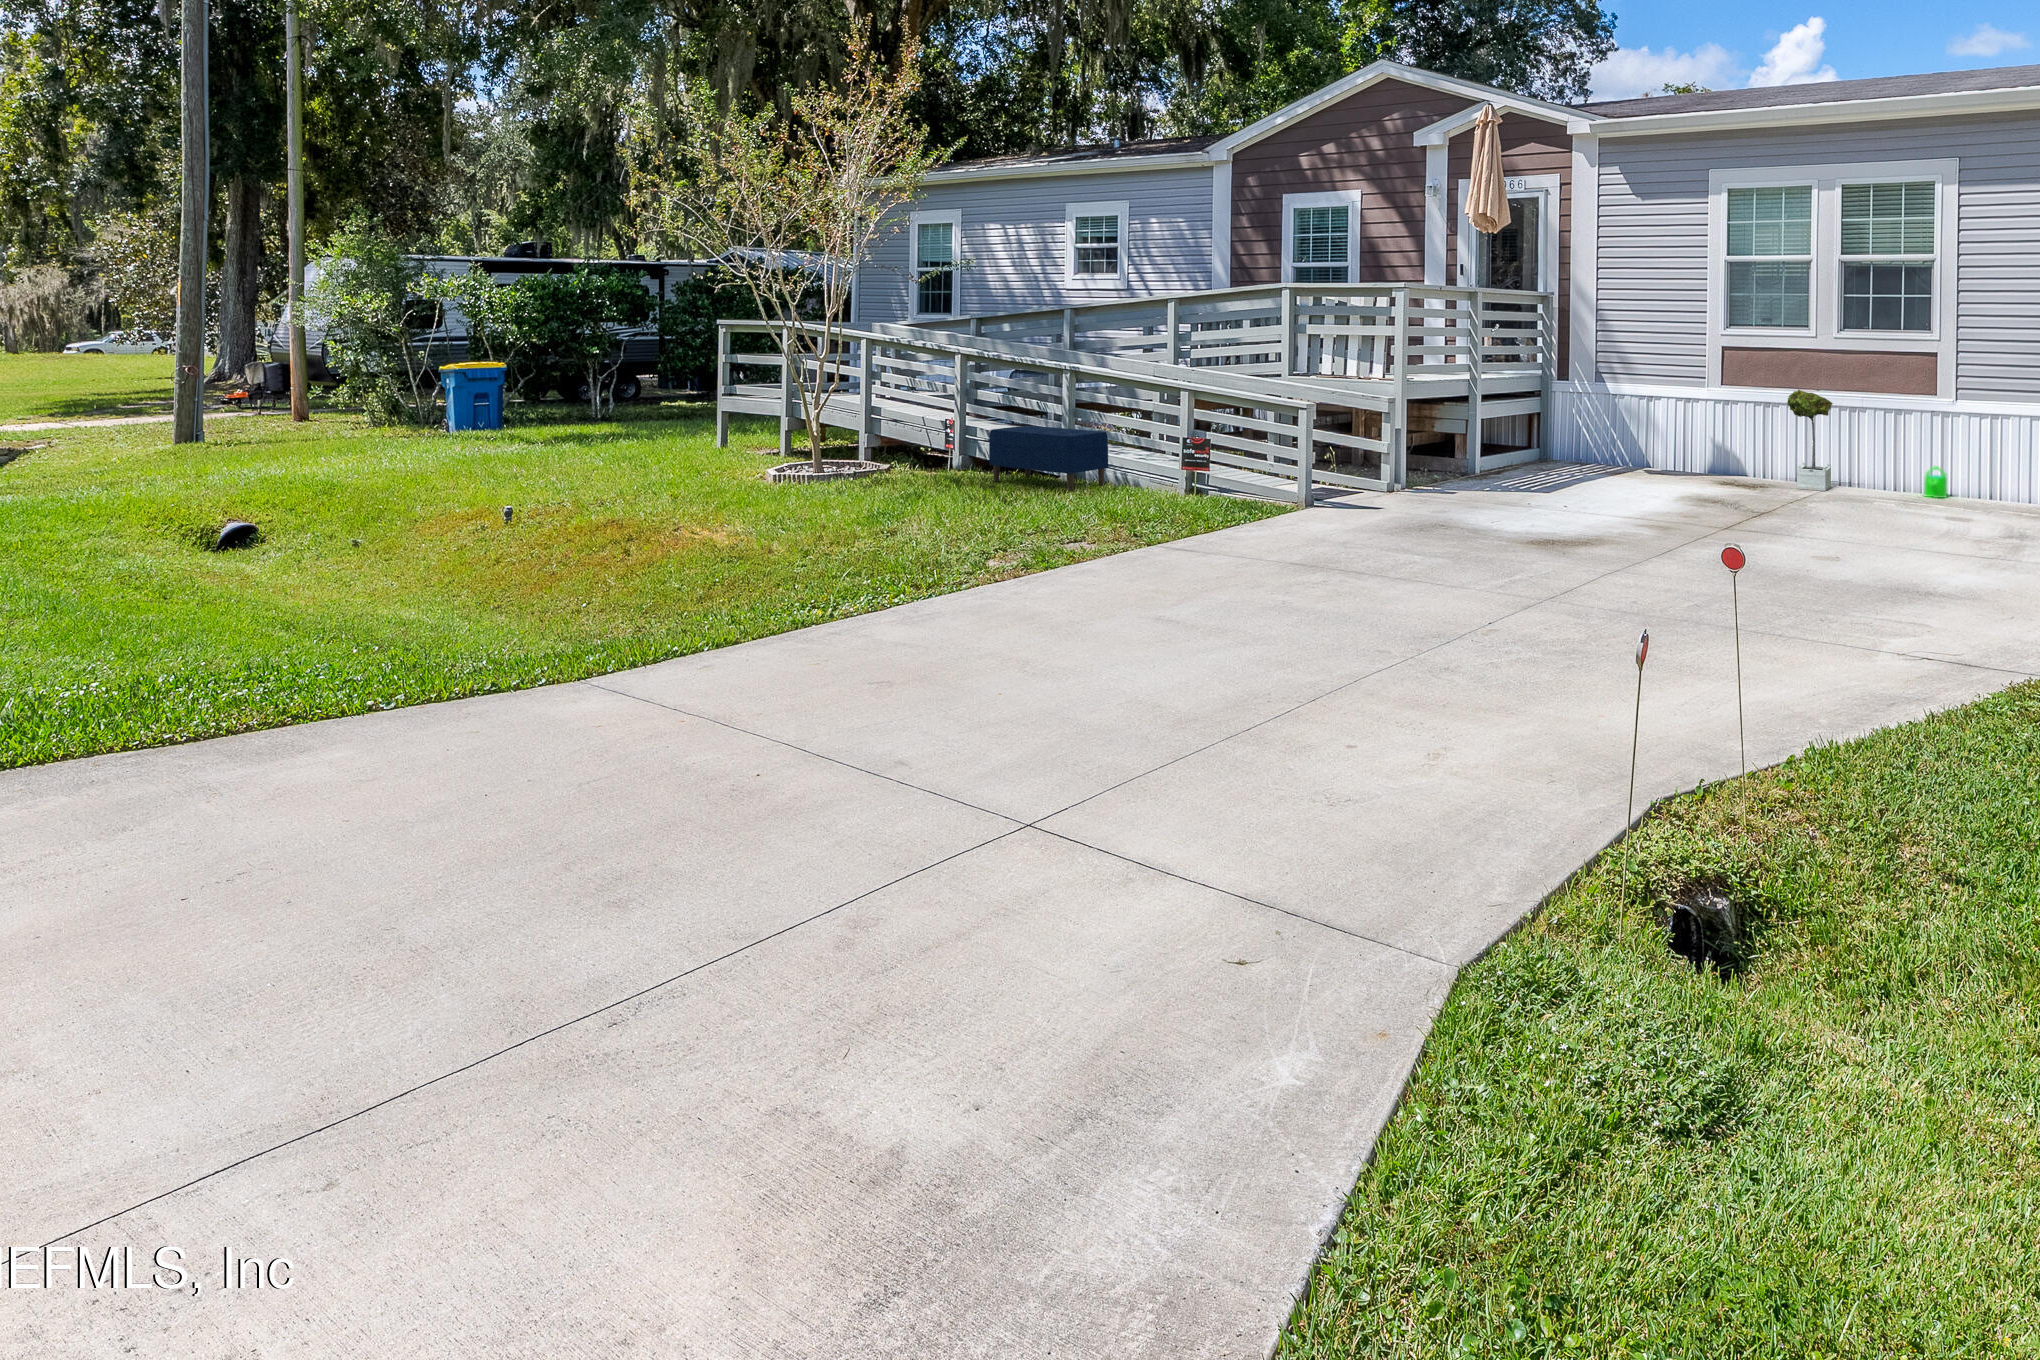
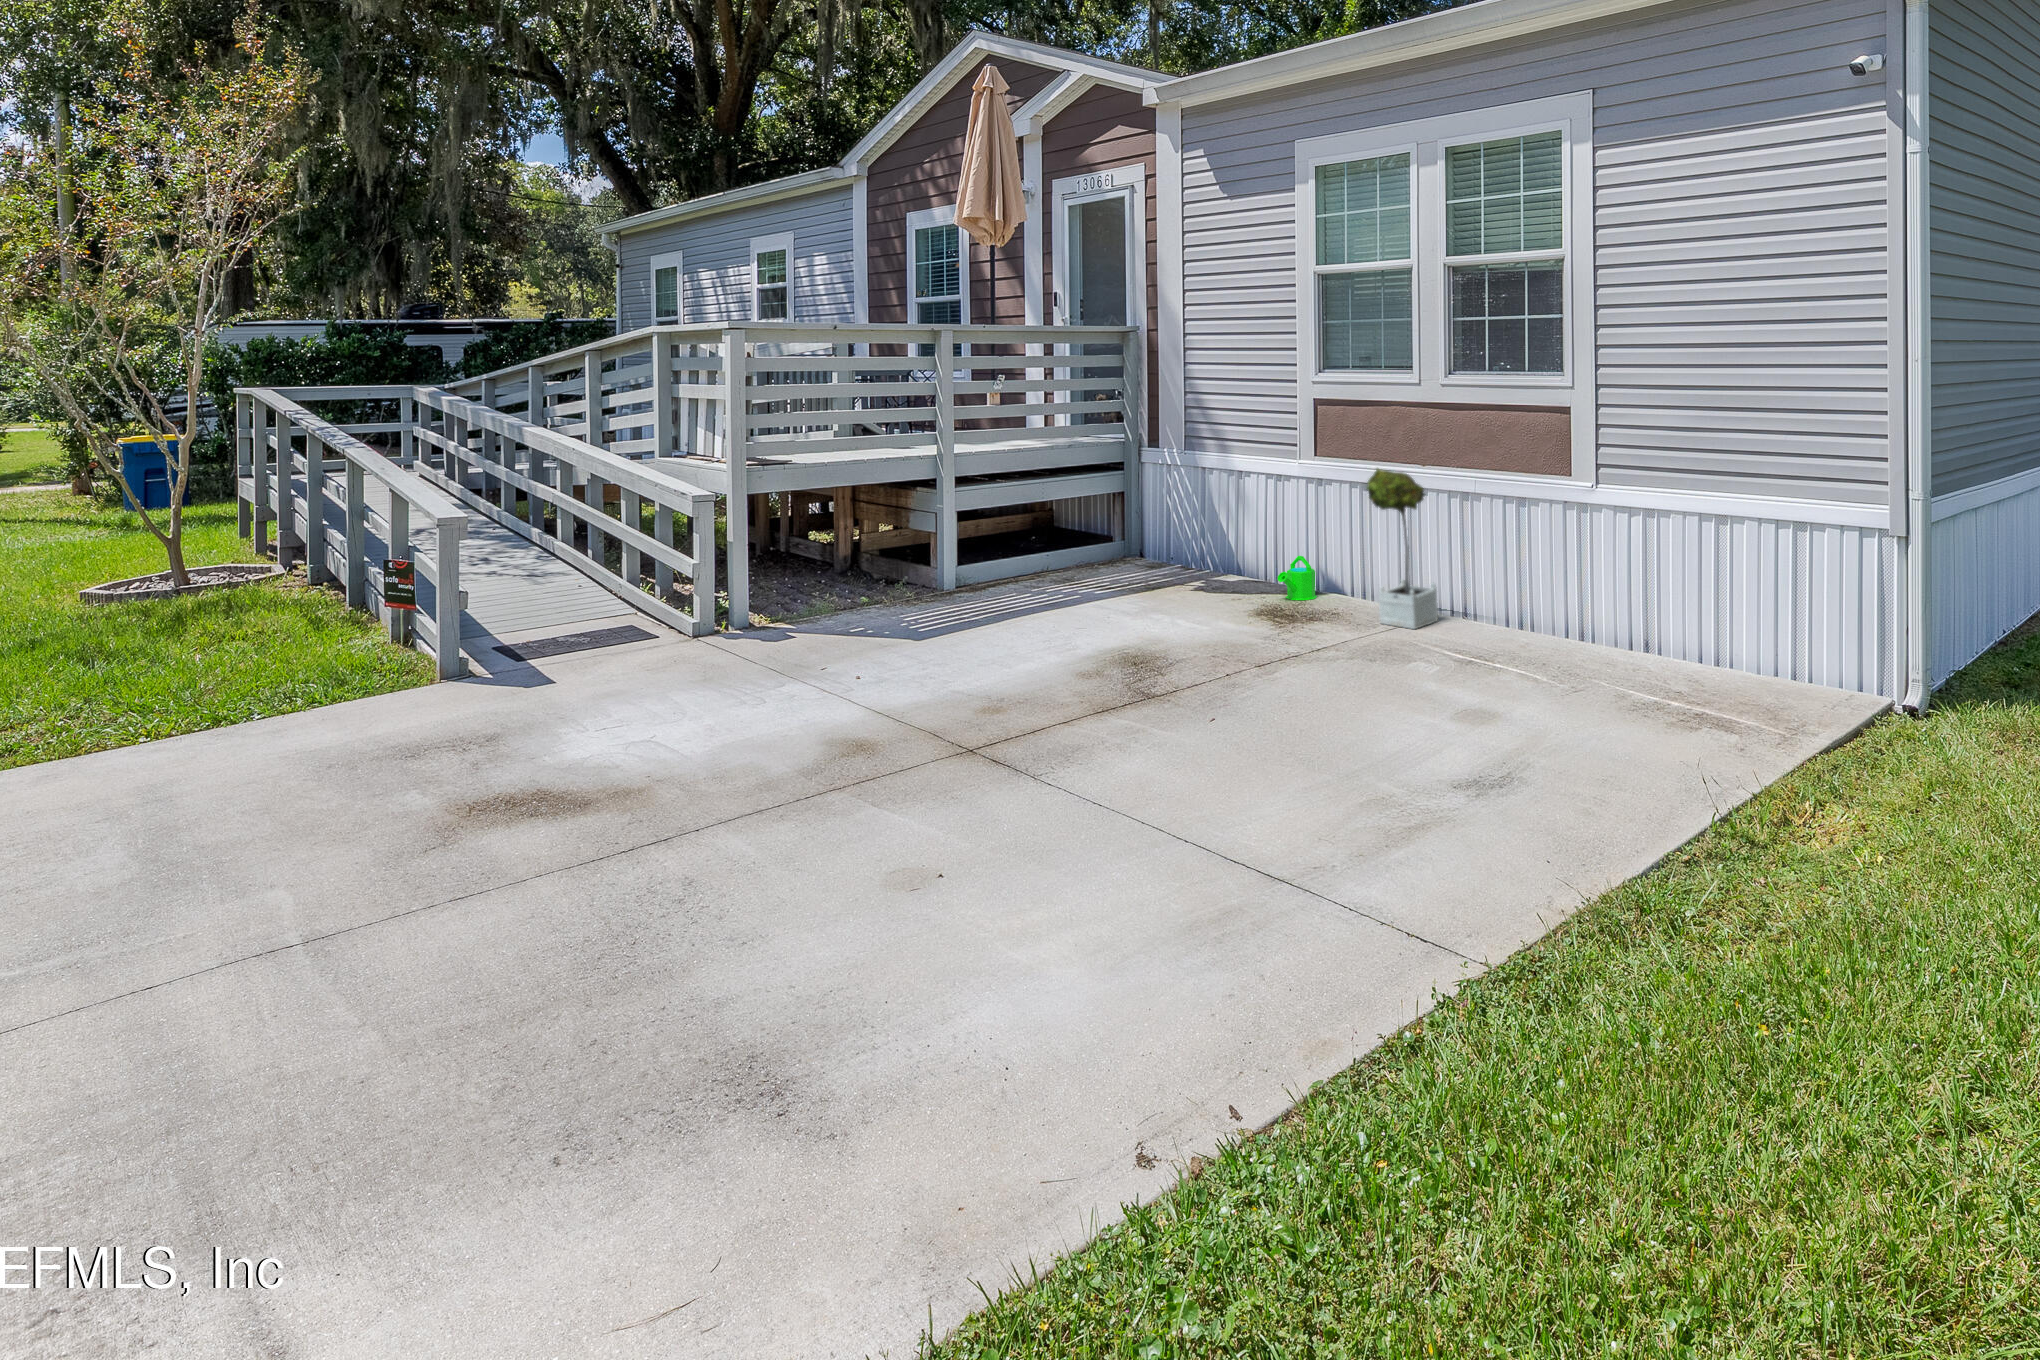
bench: present [989,425,1108,491] -> none [293,523,424,624]
watering can: present [1924,466,1947,498] -> present [1278,556,1317,600]

